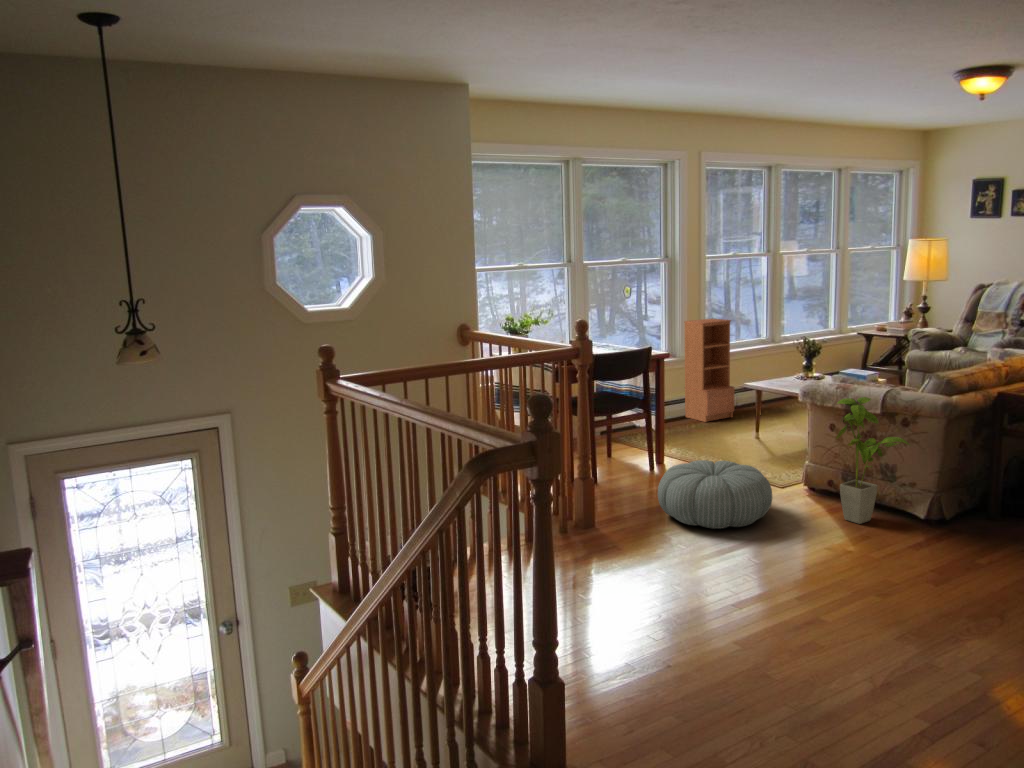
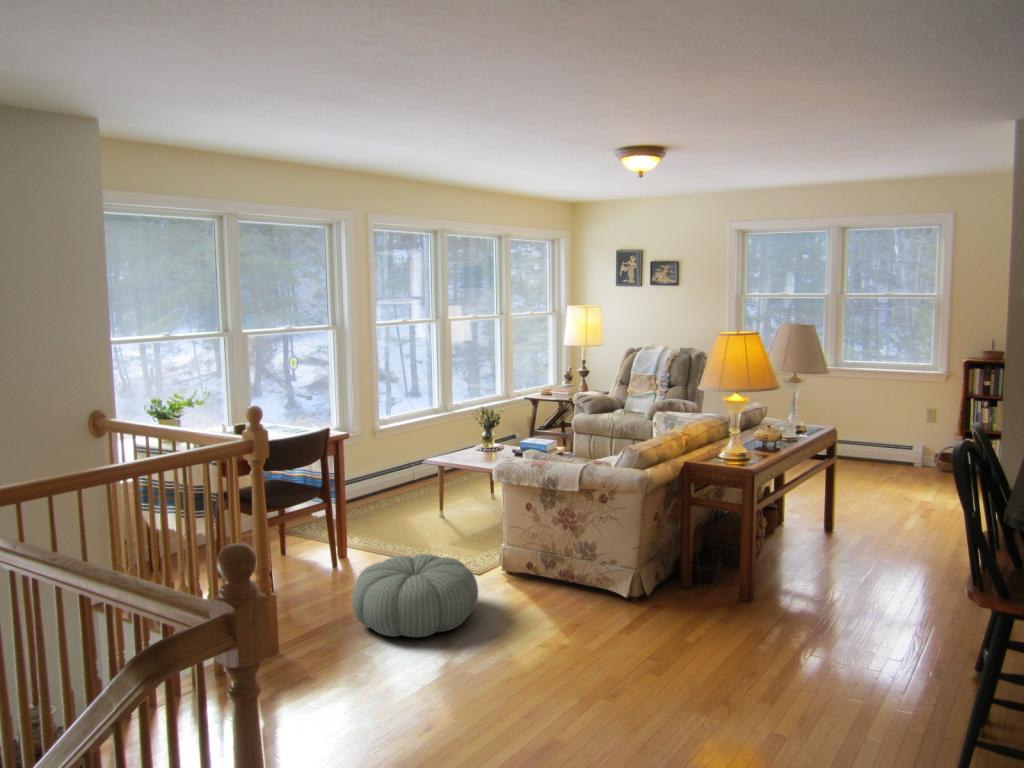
bookcase: present [684,318,735,422] -> none [359,388,416,502]
house plant: present [836,397,909,524] -> none [538,476,611,609]

